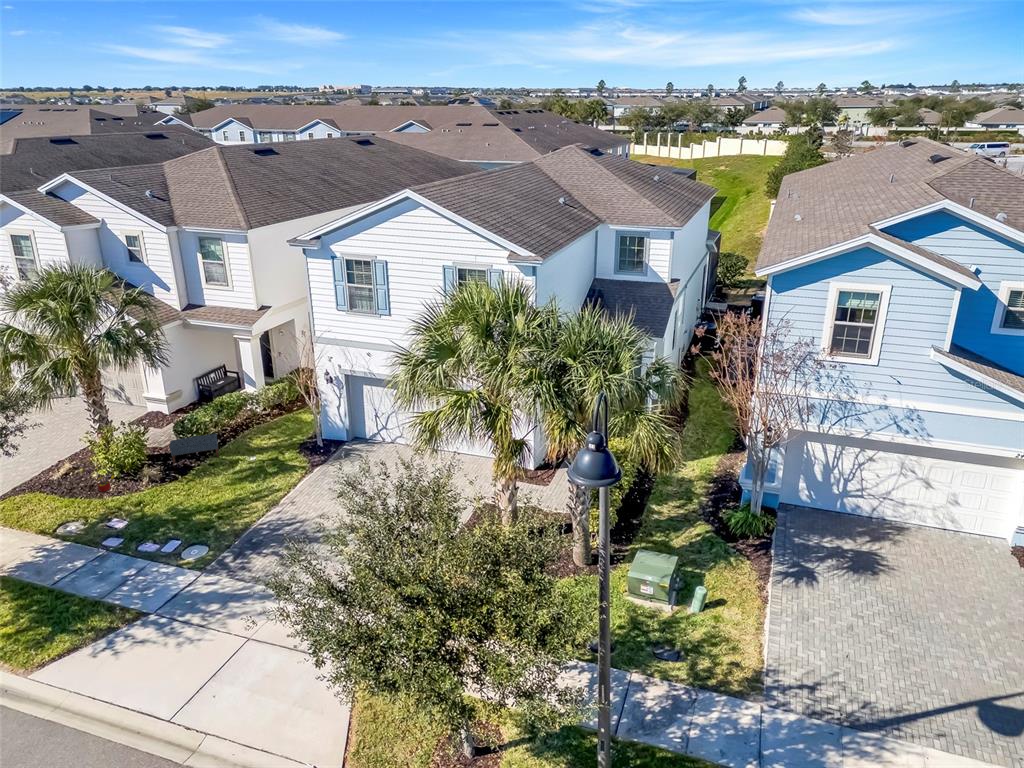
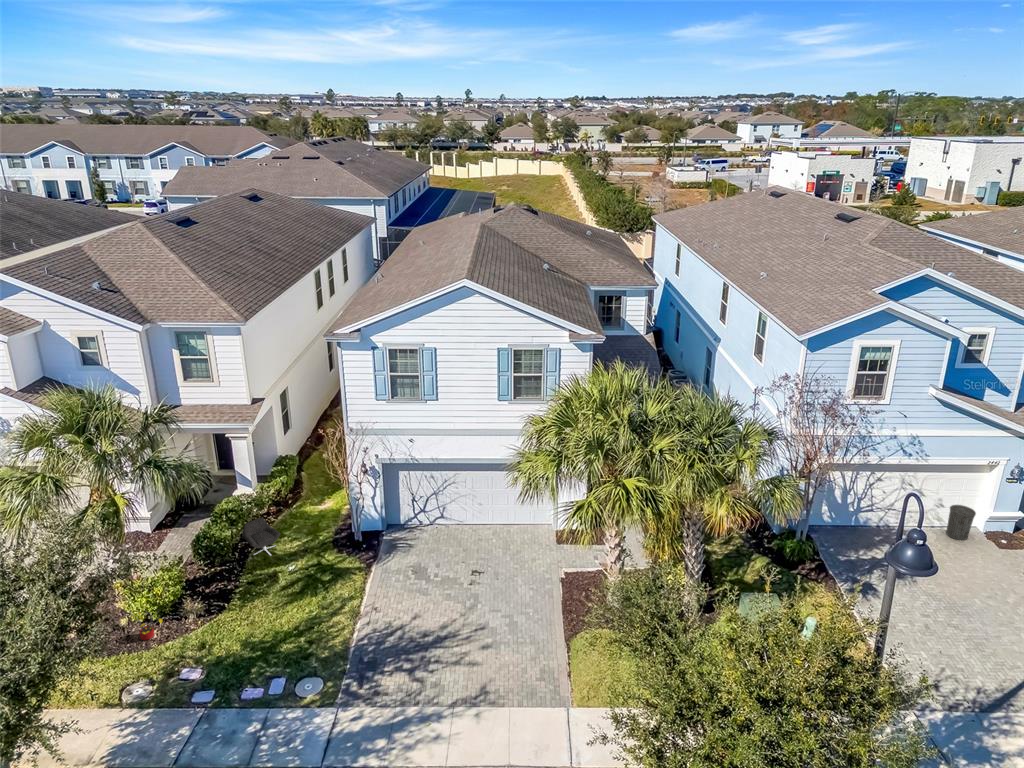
lounge chair: none [223,411,254,445] -> present [243,518,280,555]
bench: present [169,434,219,464] -> none [199,549,255,592]
trash can: none [960,505,999,550] -> present [946,505,976,540]

